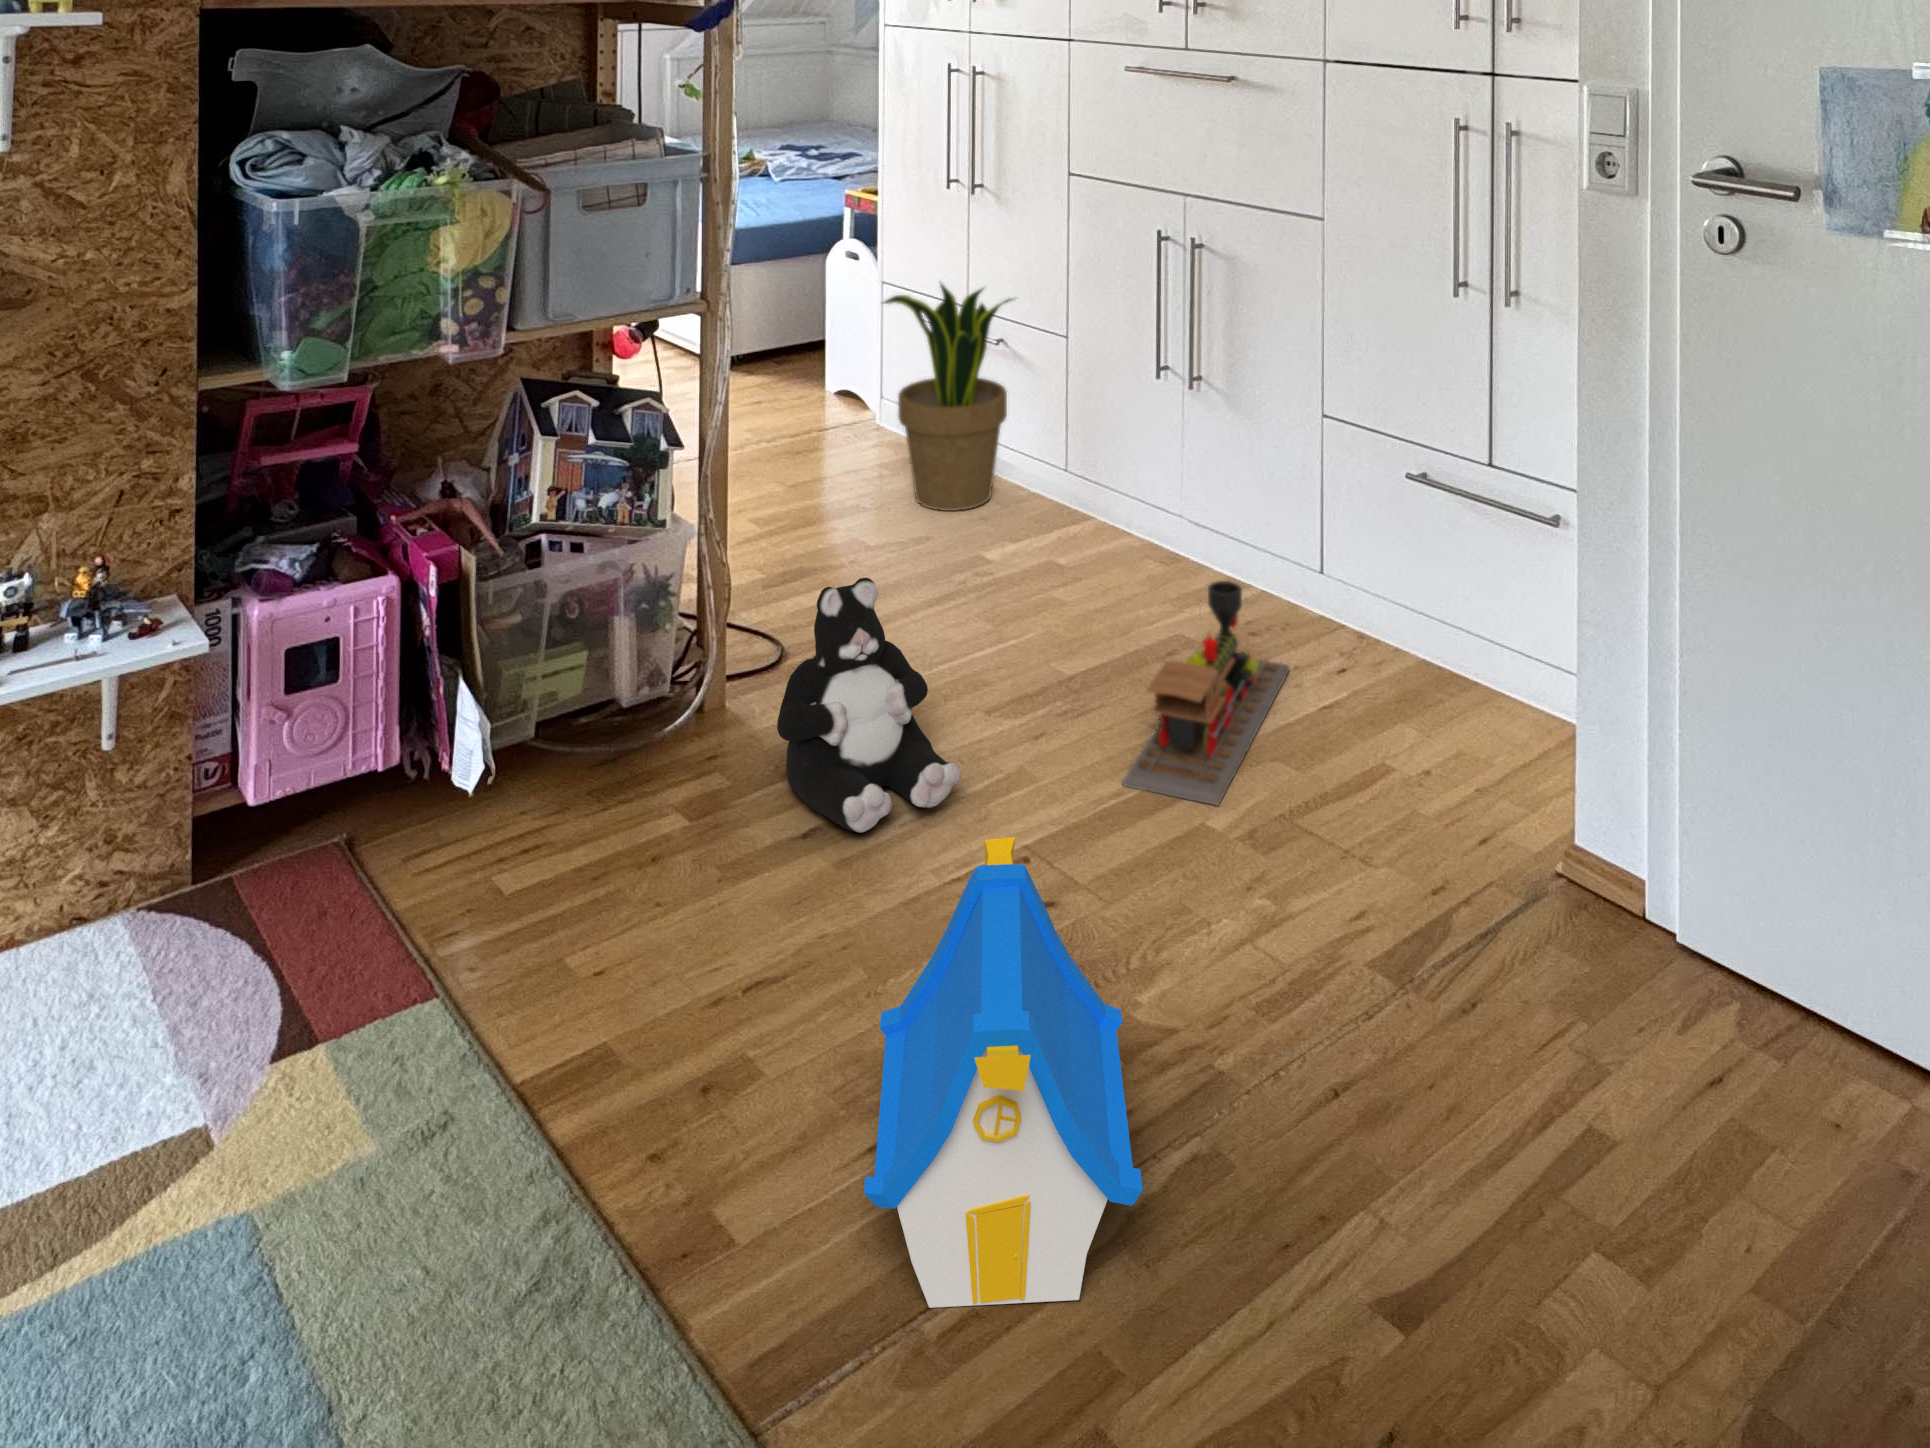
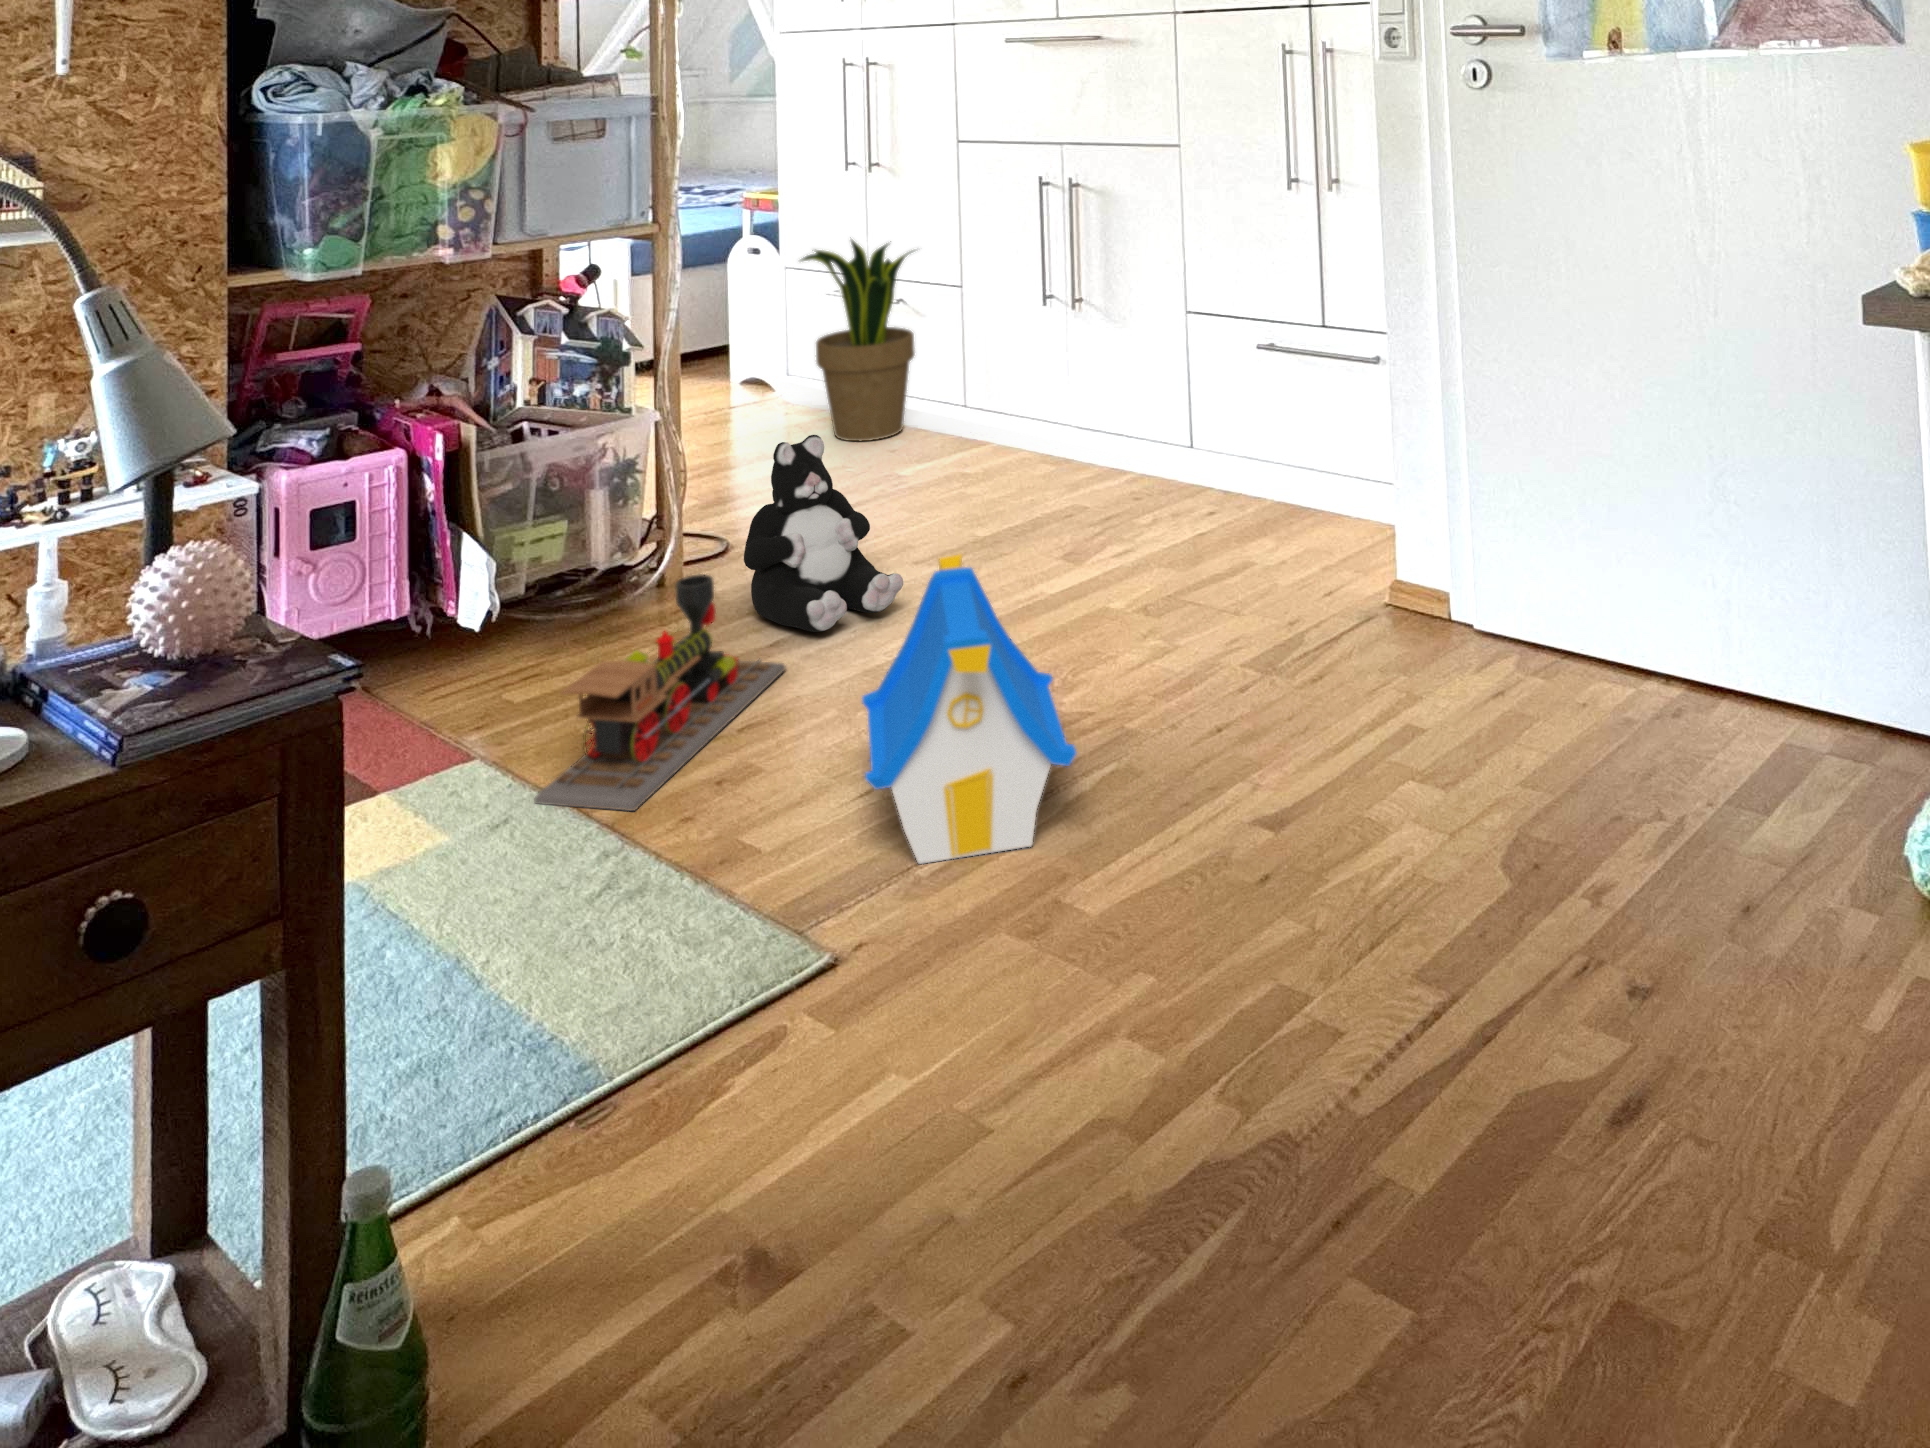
toy train: present [1122,581,1289,805] -> present [535,574,786,811]

